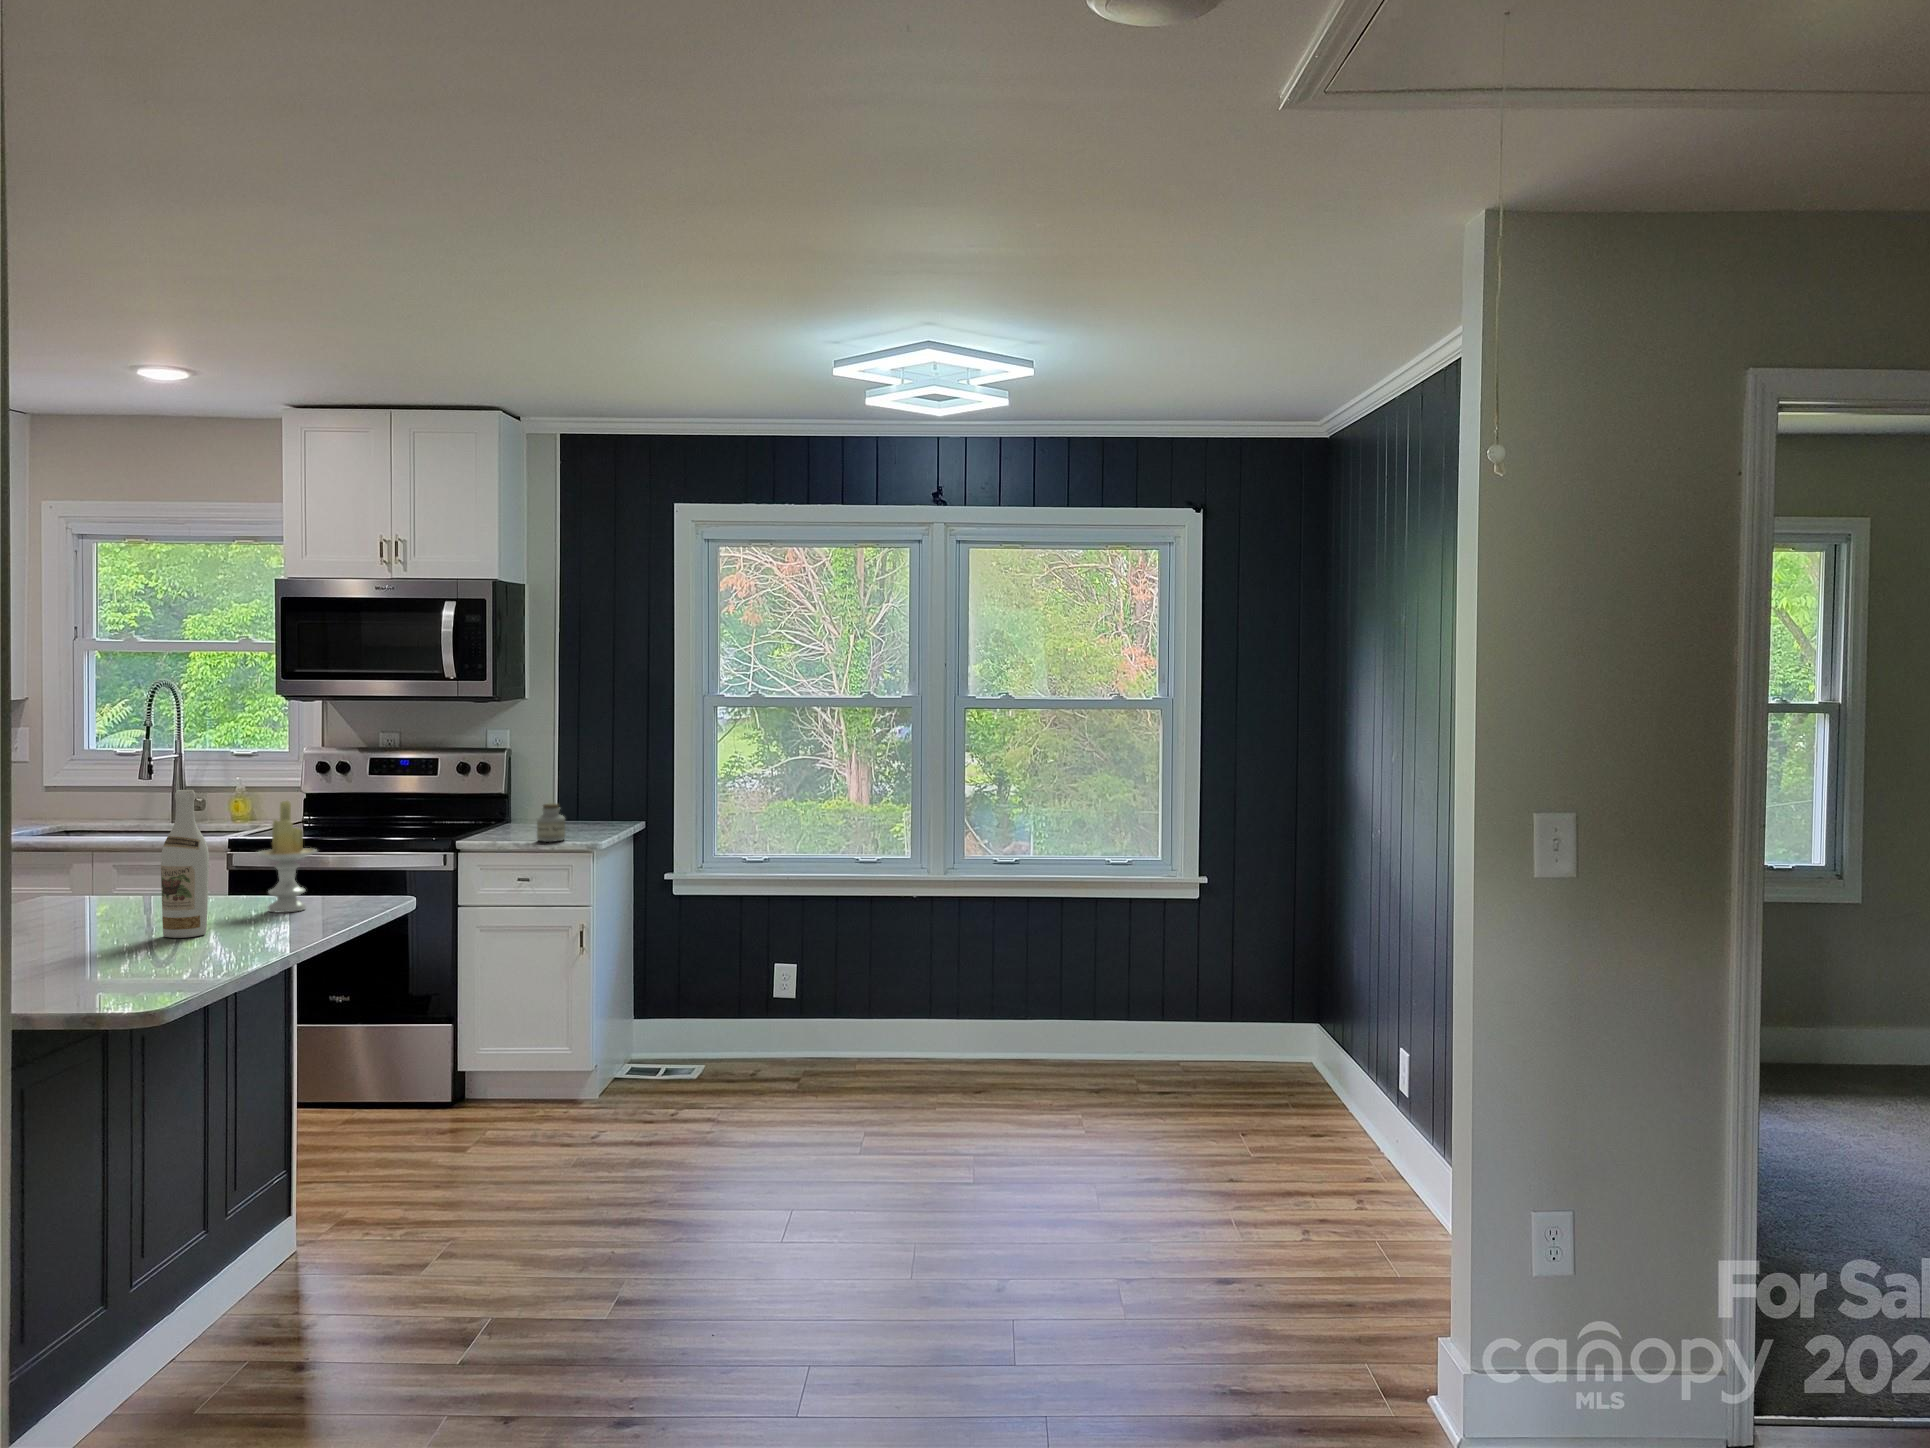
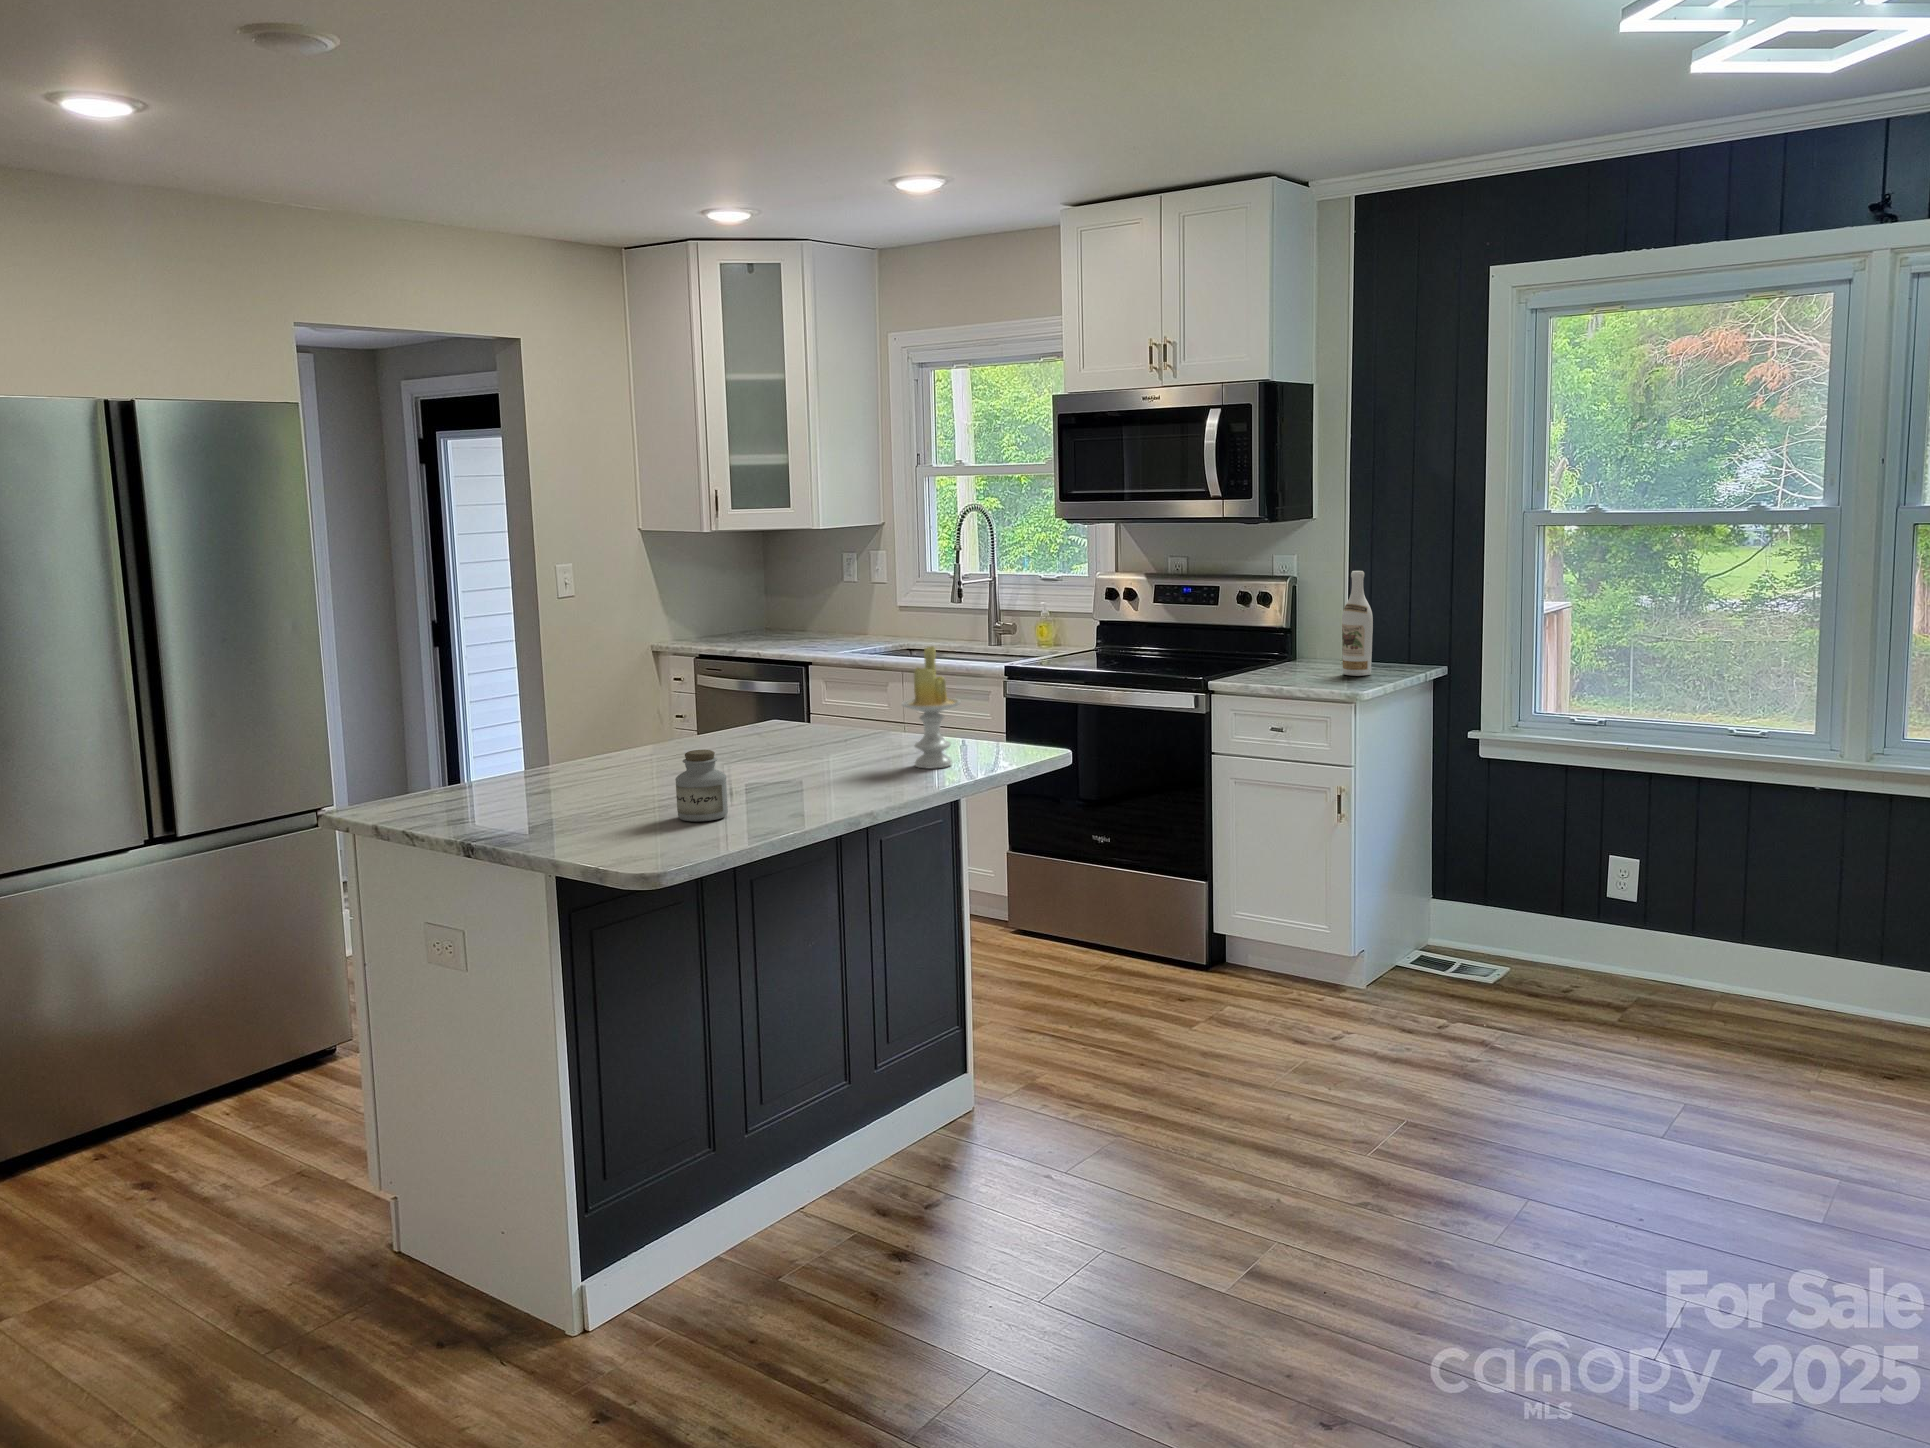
wine bottle: present [161,790,209,938] -> present [1342,571,1373,676]
jar: present [537,803,565,842] -> present [675,750,728,821]

